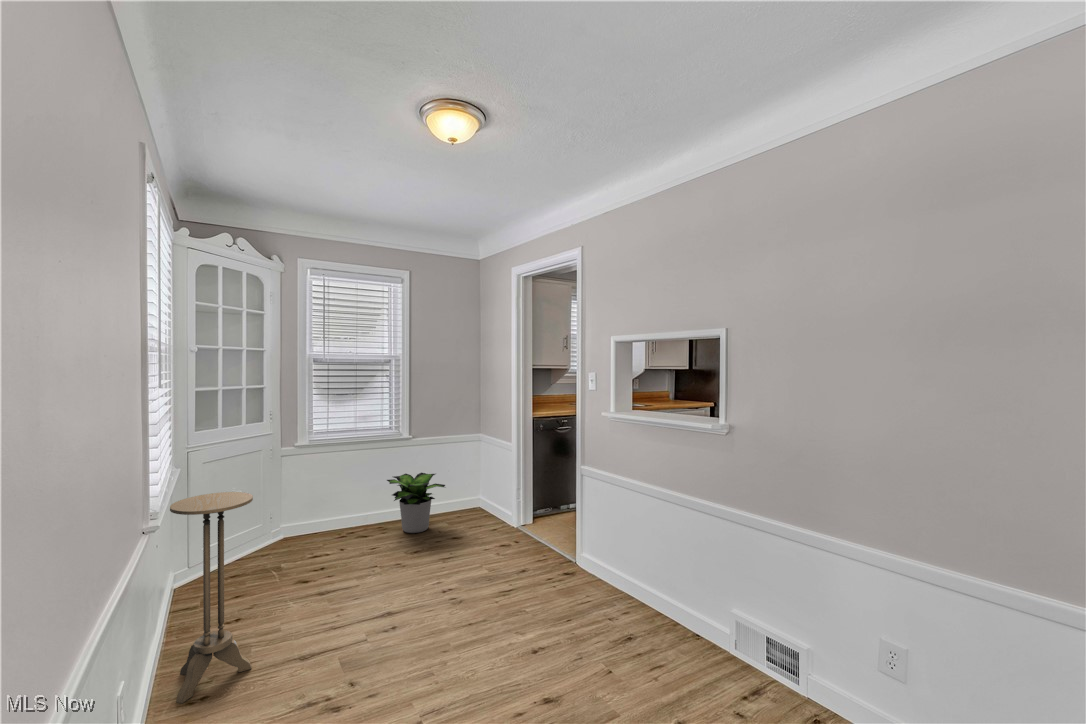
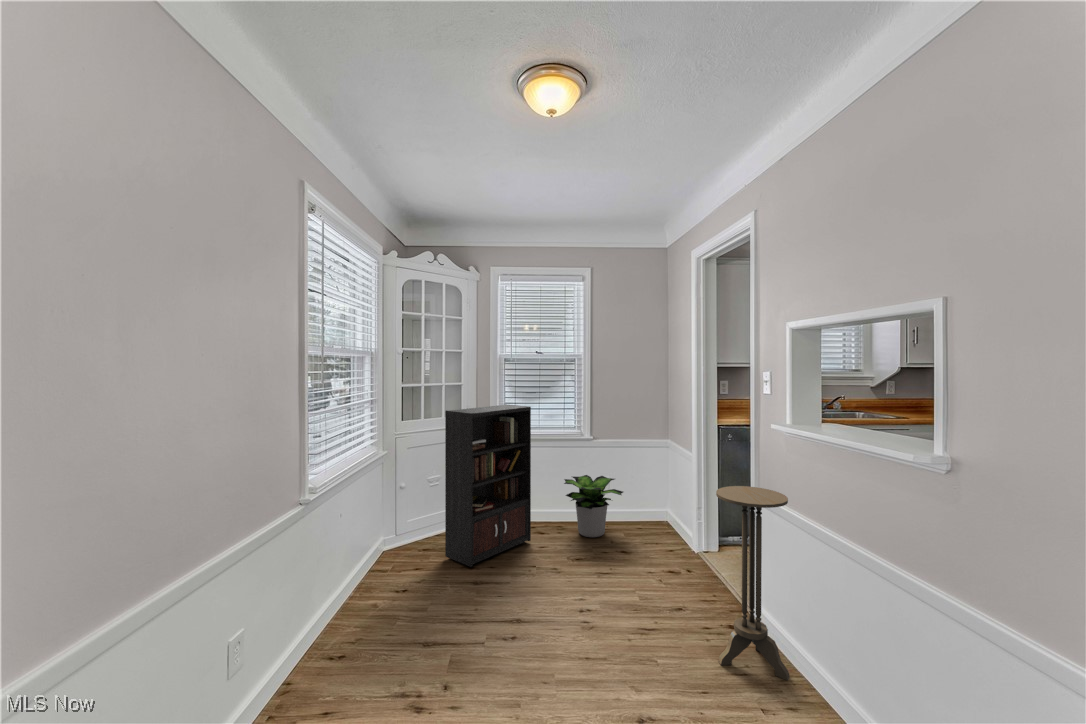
bookcase: none [269,407,358,582] -> present [445,404,531,567]
side table: present [170,492,253,703] -> present [716,486,790,680]

